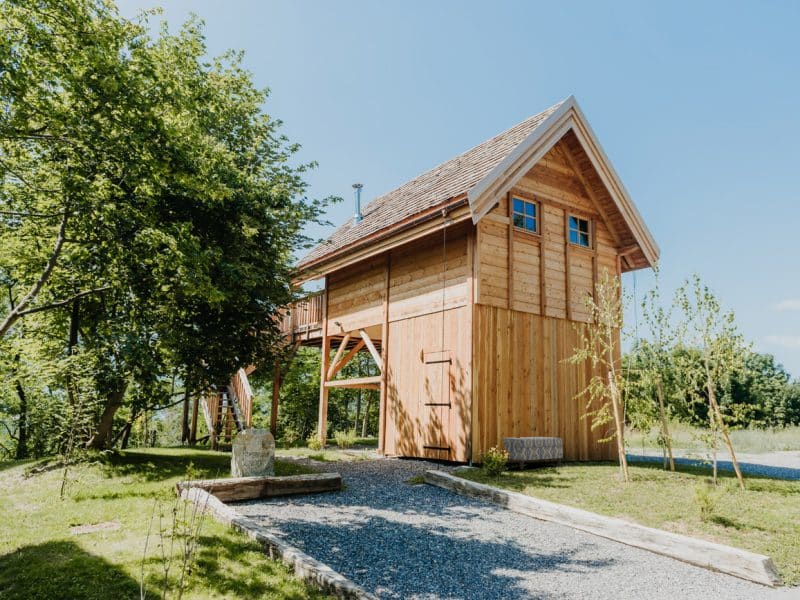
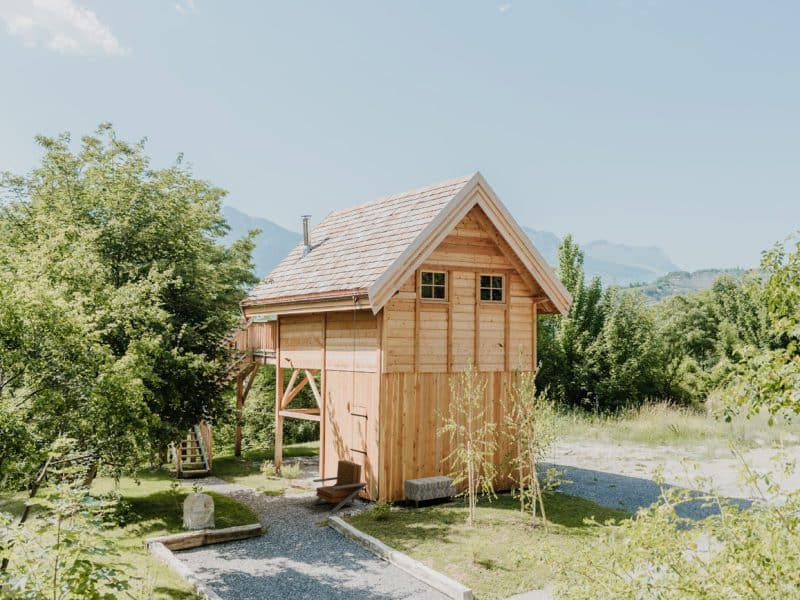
lounge chair: none [384,417,455,475] -> present [313,461,367,513]

